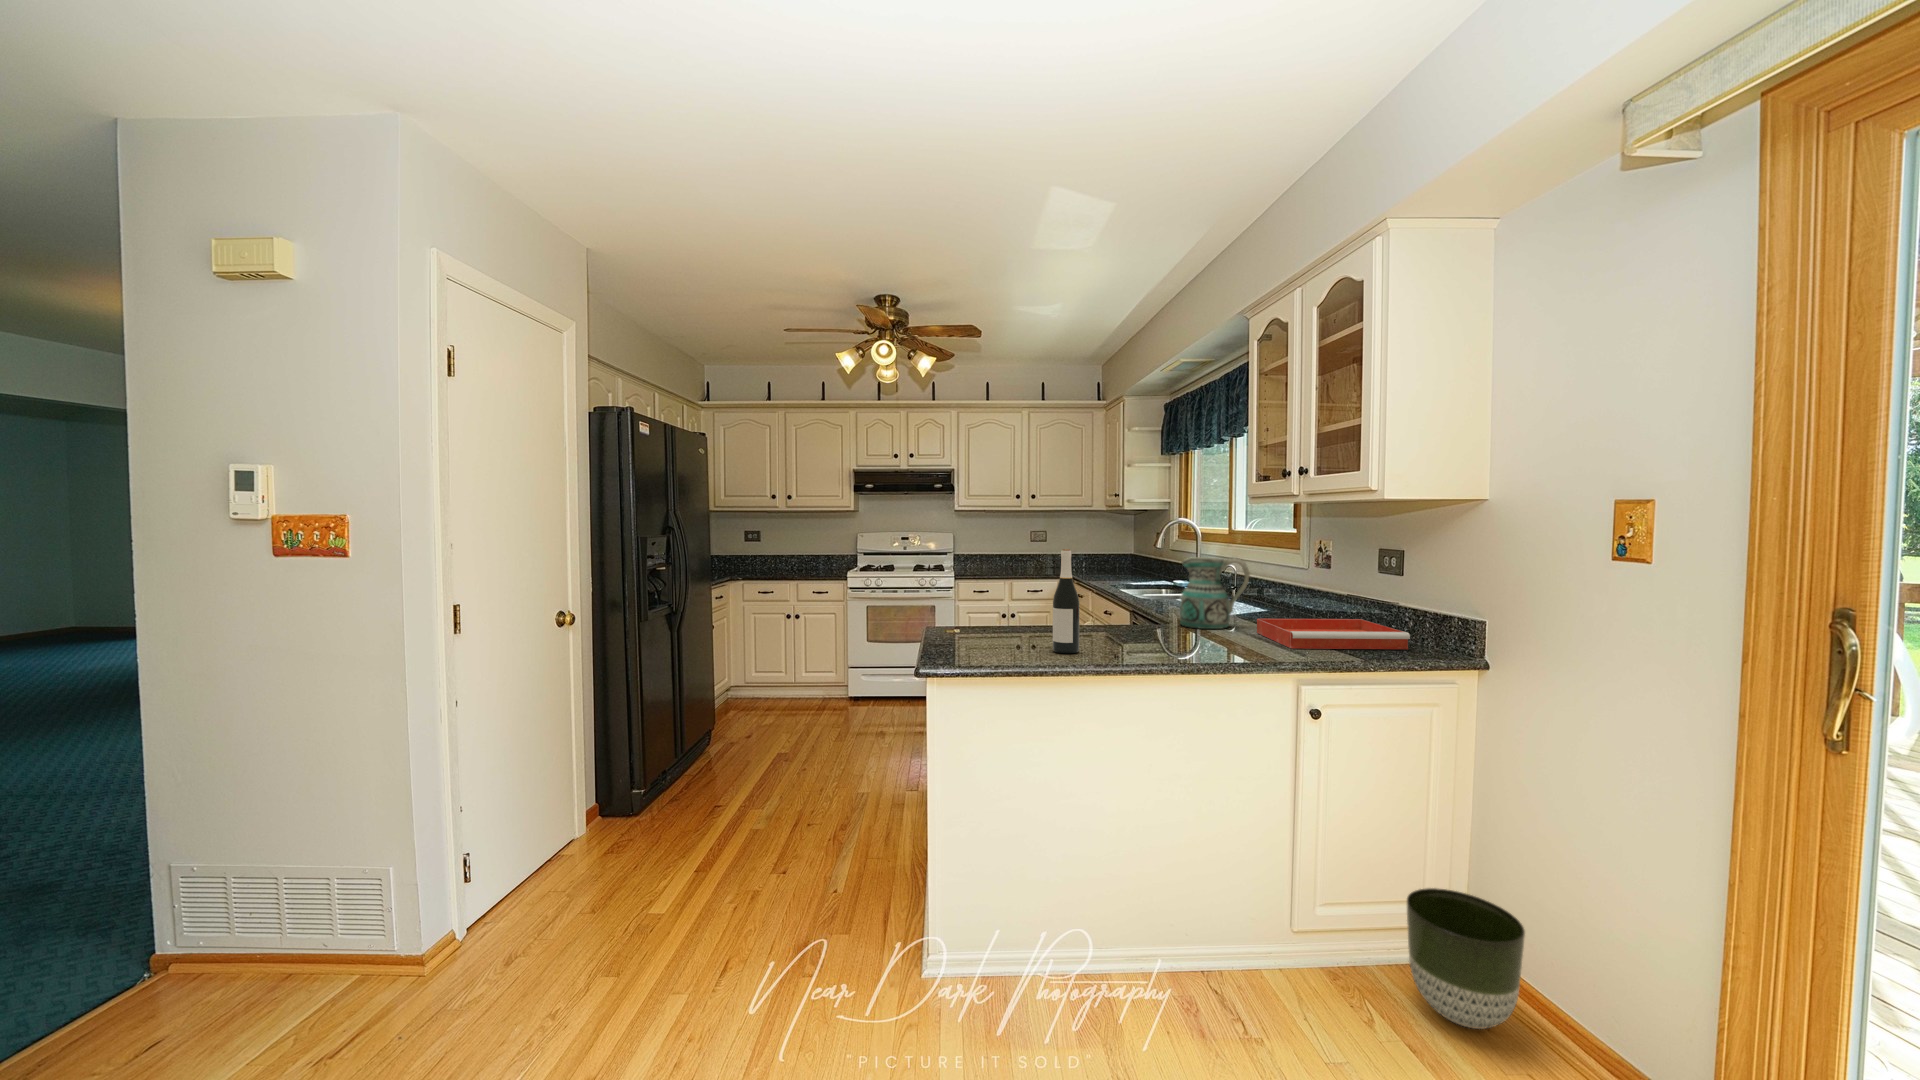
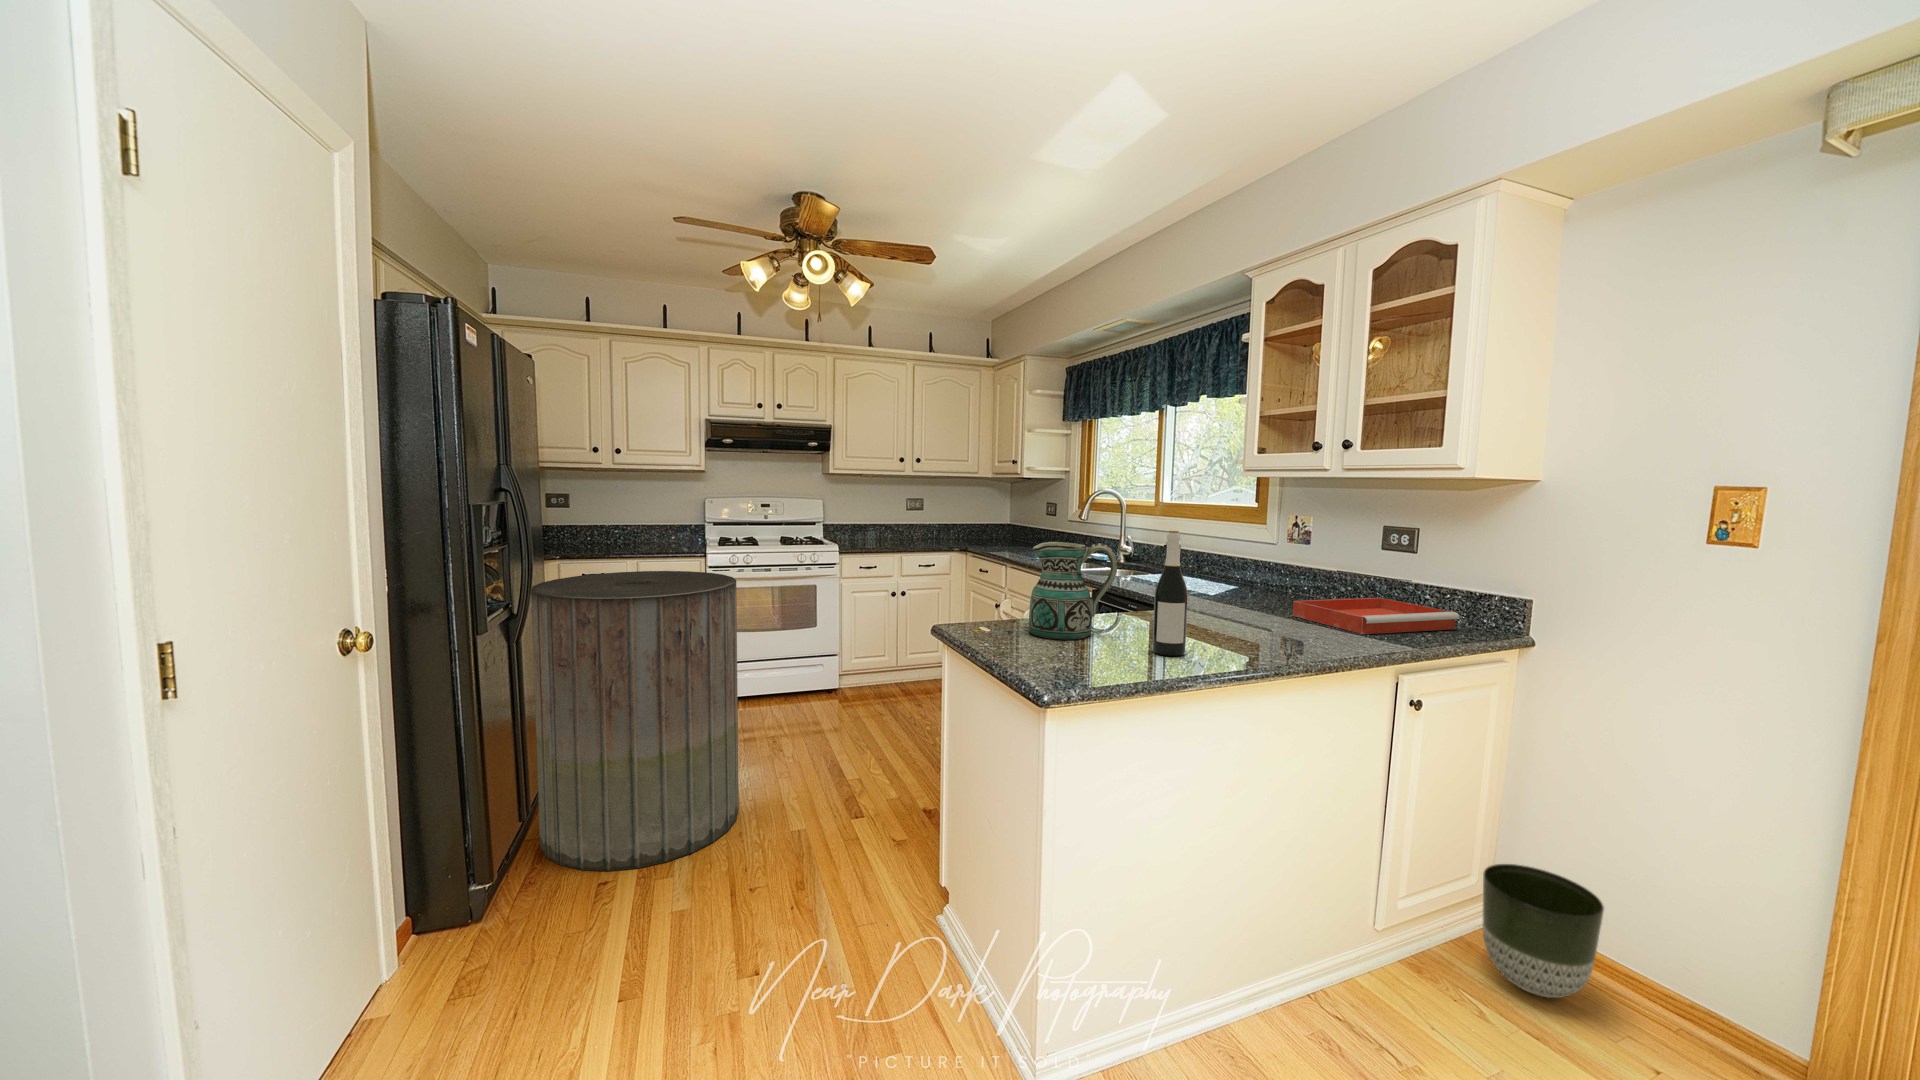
ceramic pitcher: present [1180,557,1250,629] -> present [1029,542,1117,639]
trash can: none [683,586,829,804] -> present [531,571,739,871]

